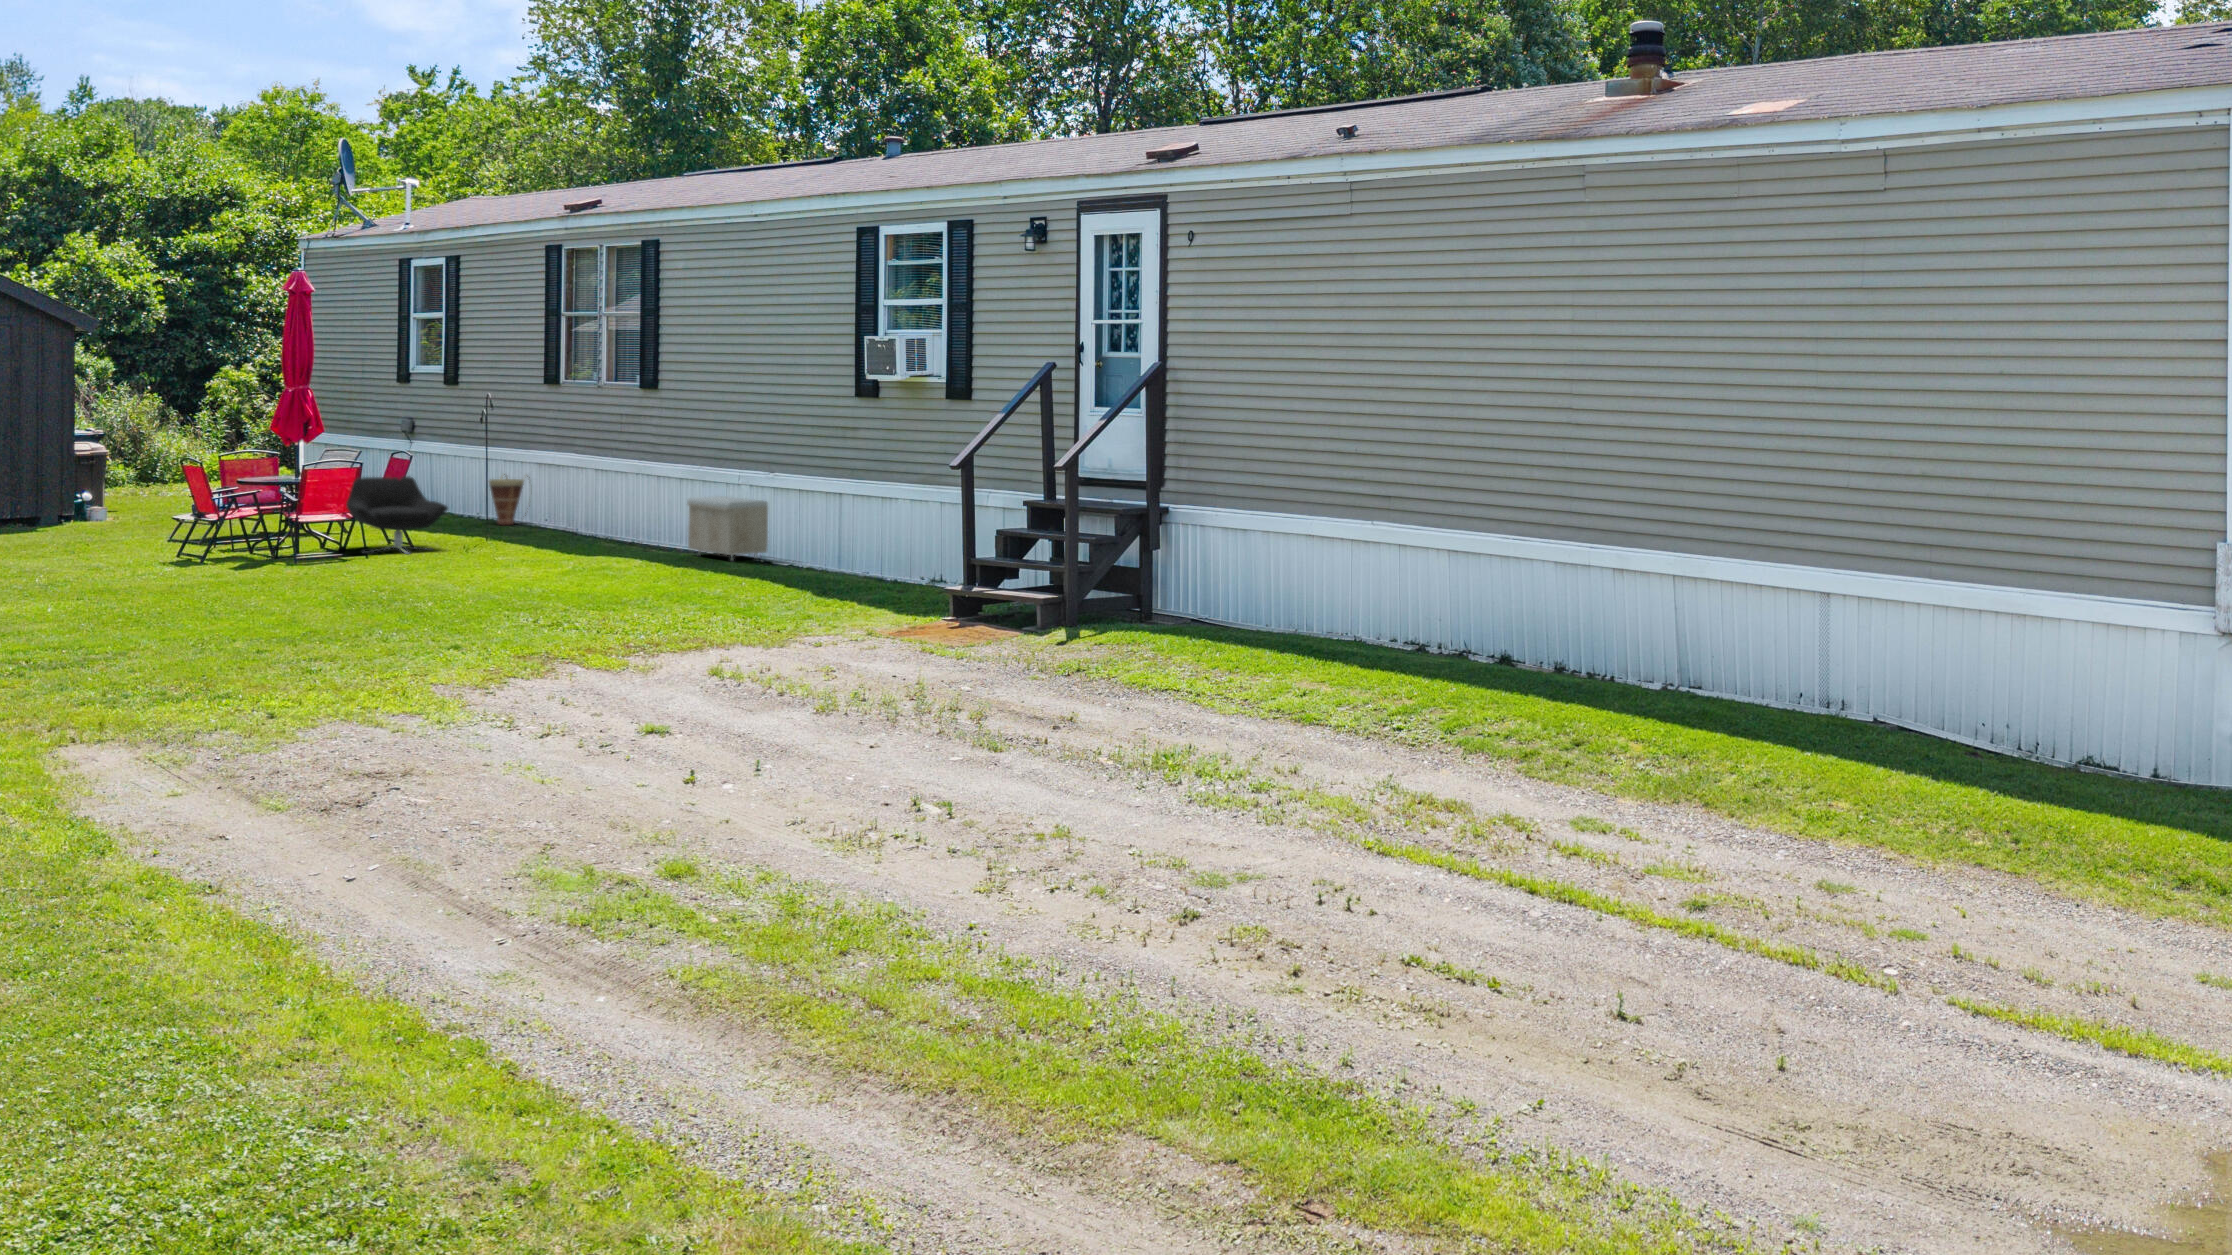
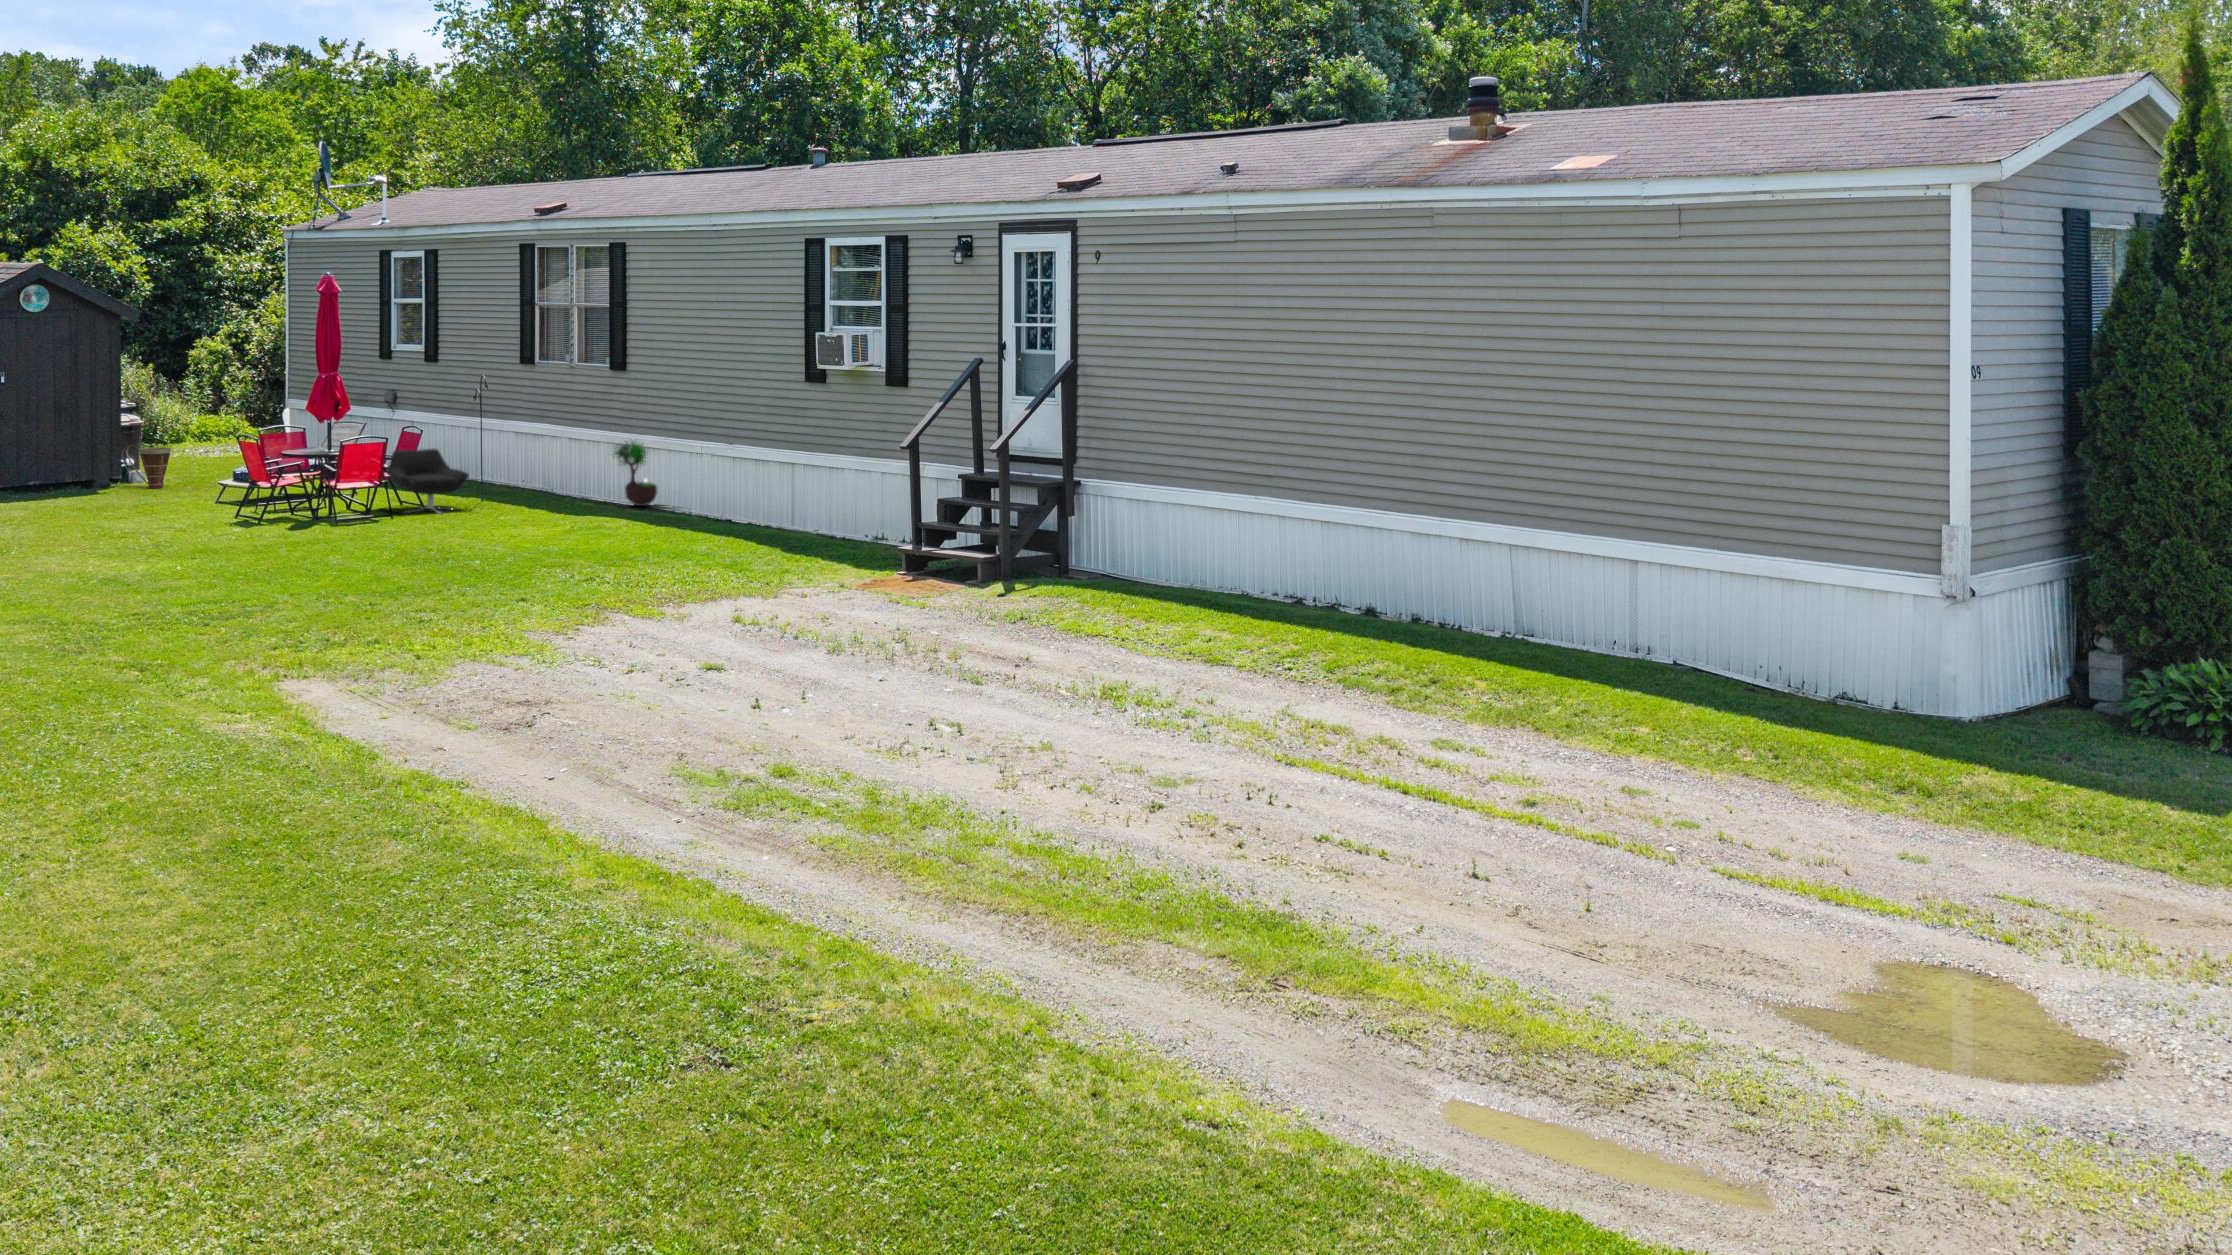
potted tree: none [624,460,685,548] -> present [613,439,658,506]
basket: present [488,474,530,525] -> present [122,444,171,488]
storage bench: present [687,496,768,560] -> none [663,463,731,518]

